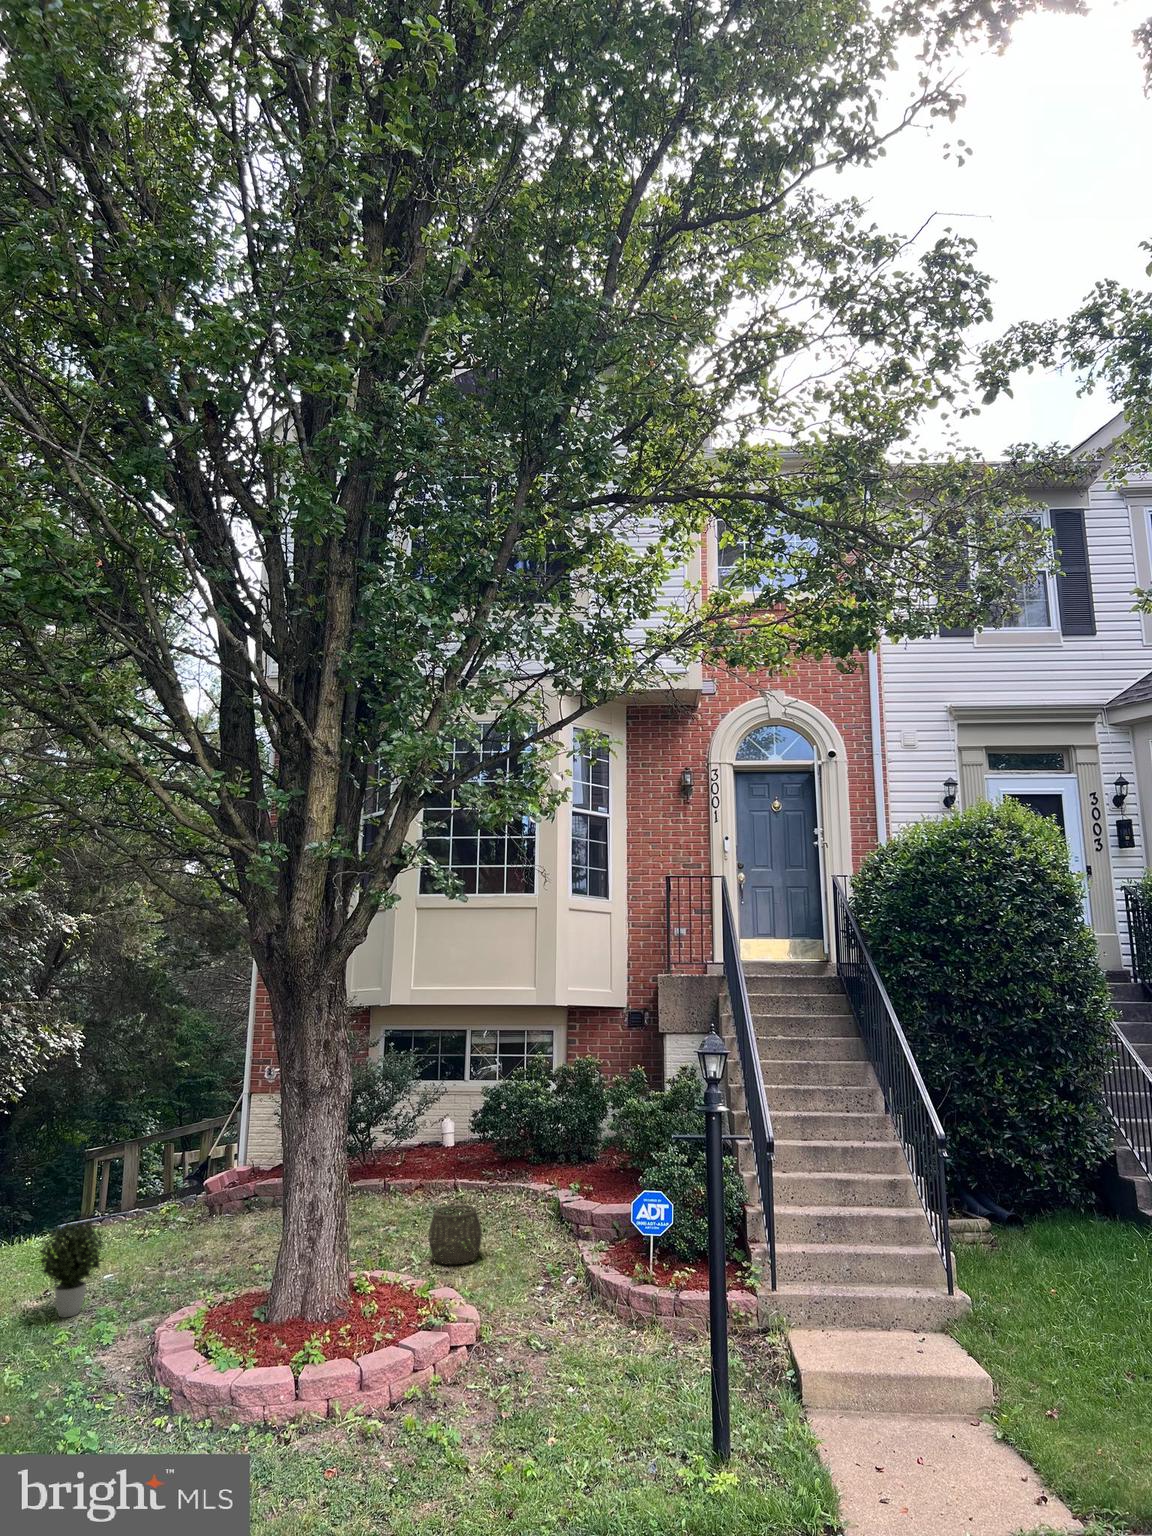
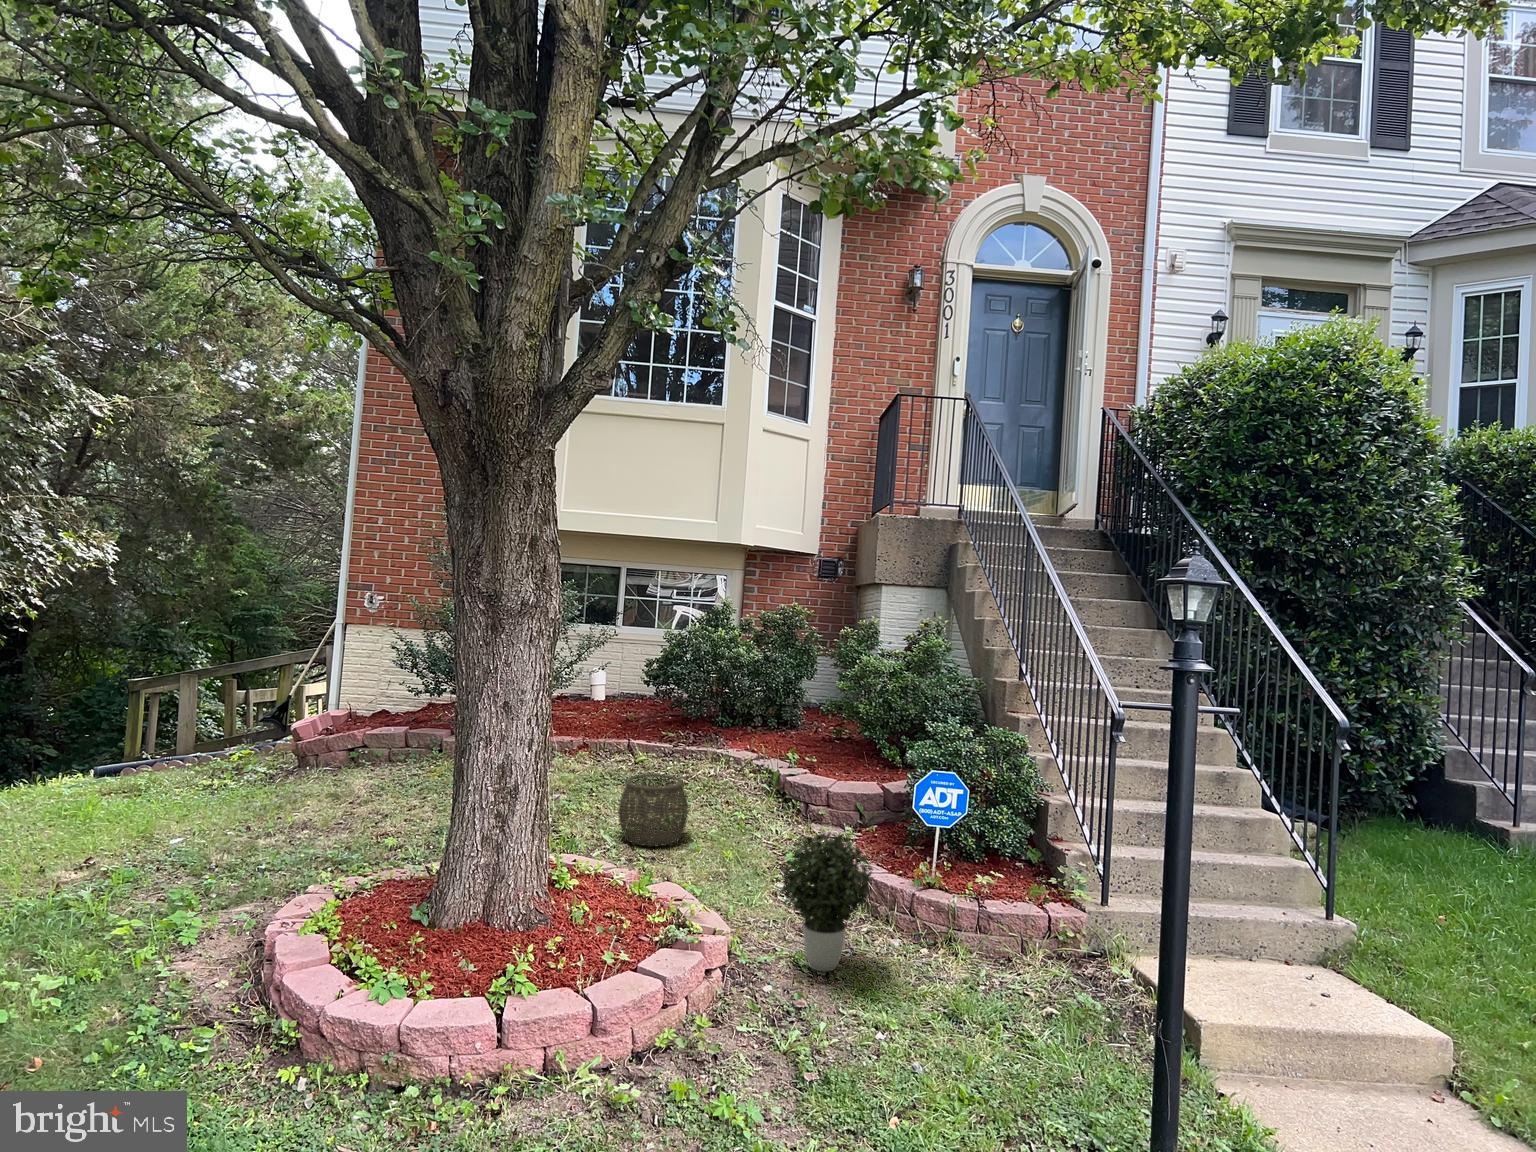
potted plant: present [40,1222,103,1318] -> present [780,832,874,971]

